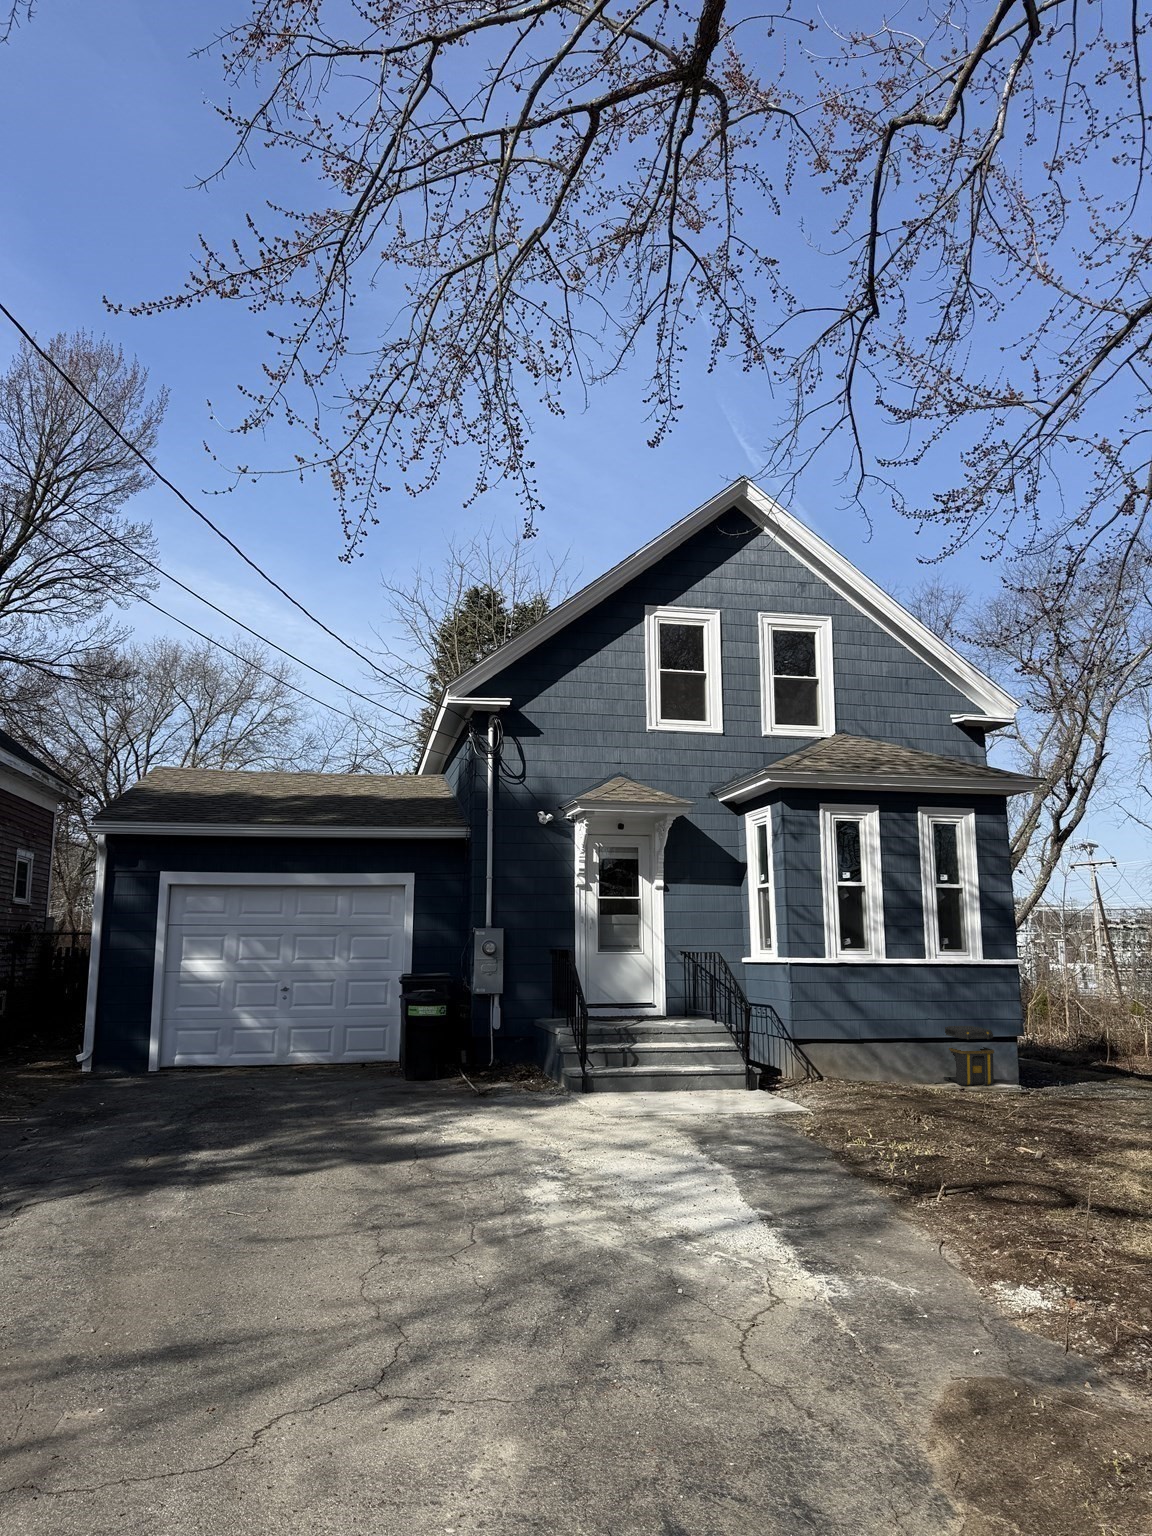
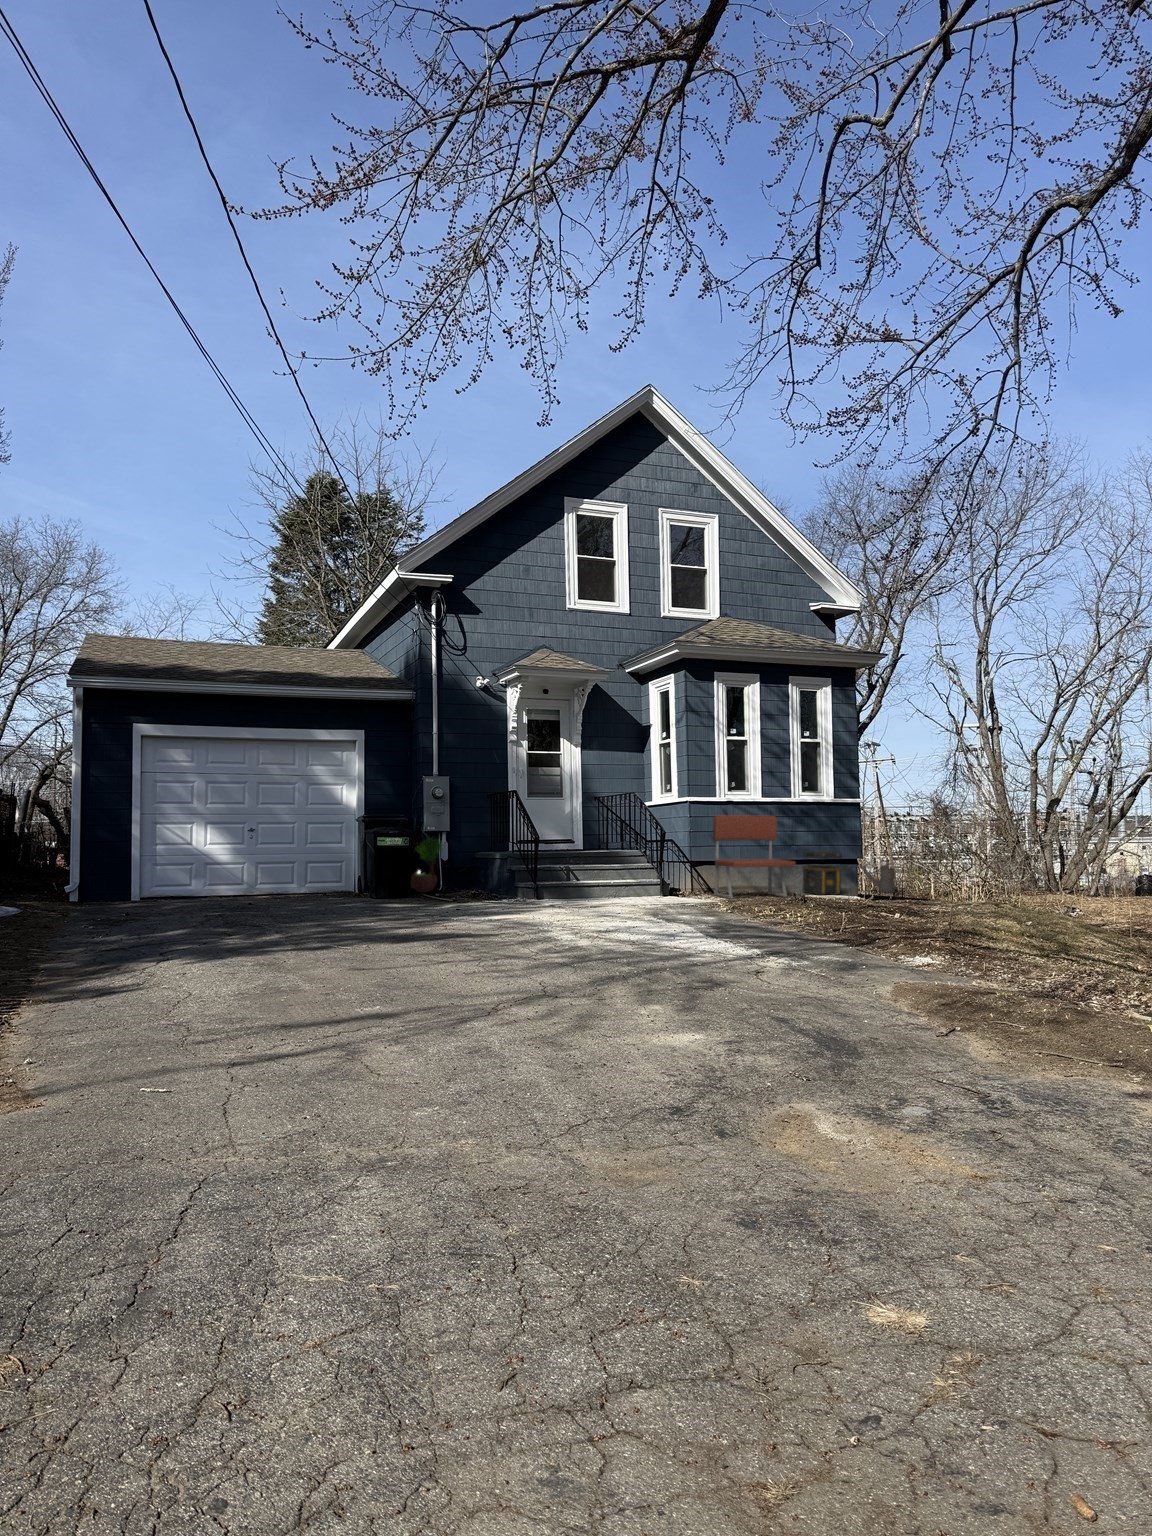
bench: none [818,981,927,1092] -> present [713,815,796,899]
potted tree: none [449,998,491,1070] -> present [411,839,442,893]
watering can: none [1021,1037,1078,1083] -> present [860,859,895,893]

